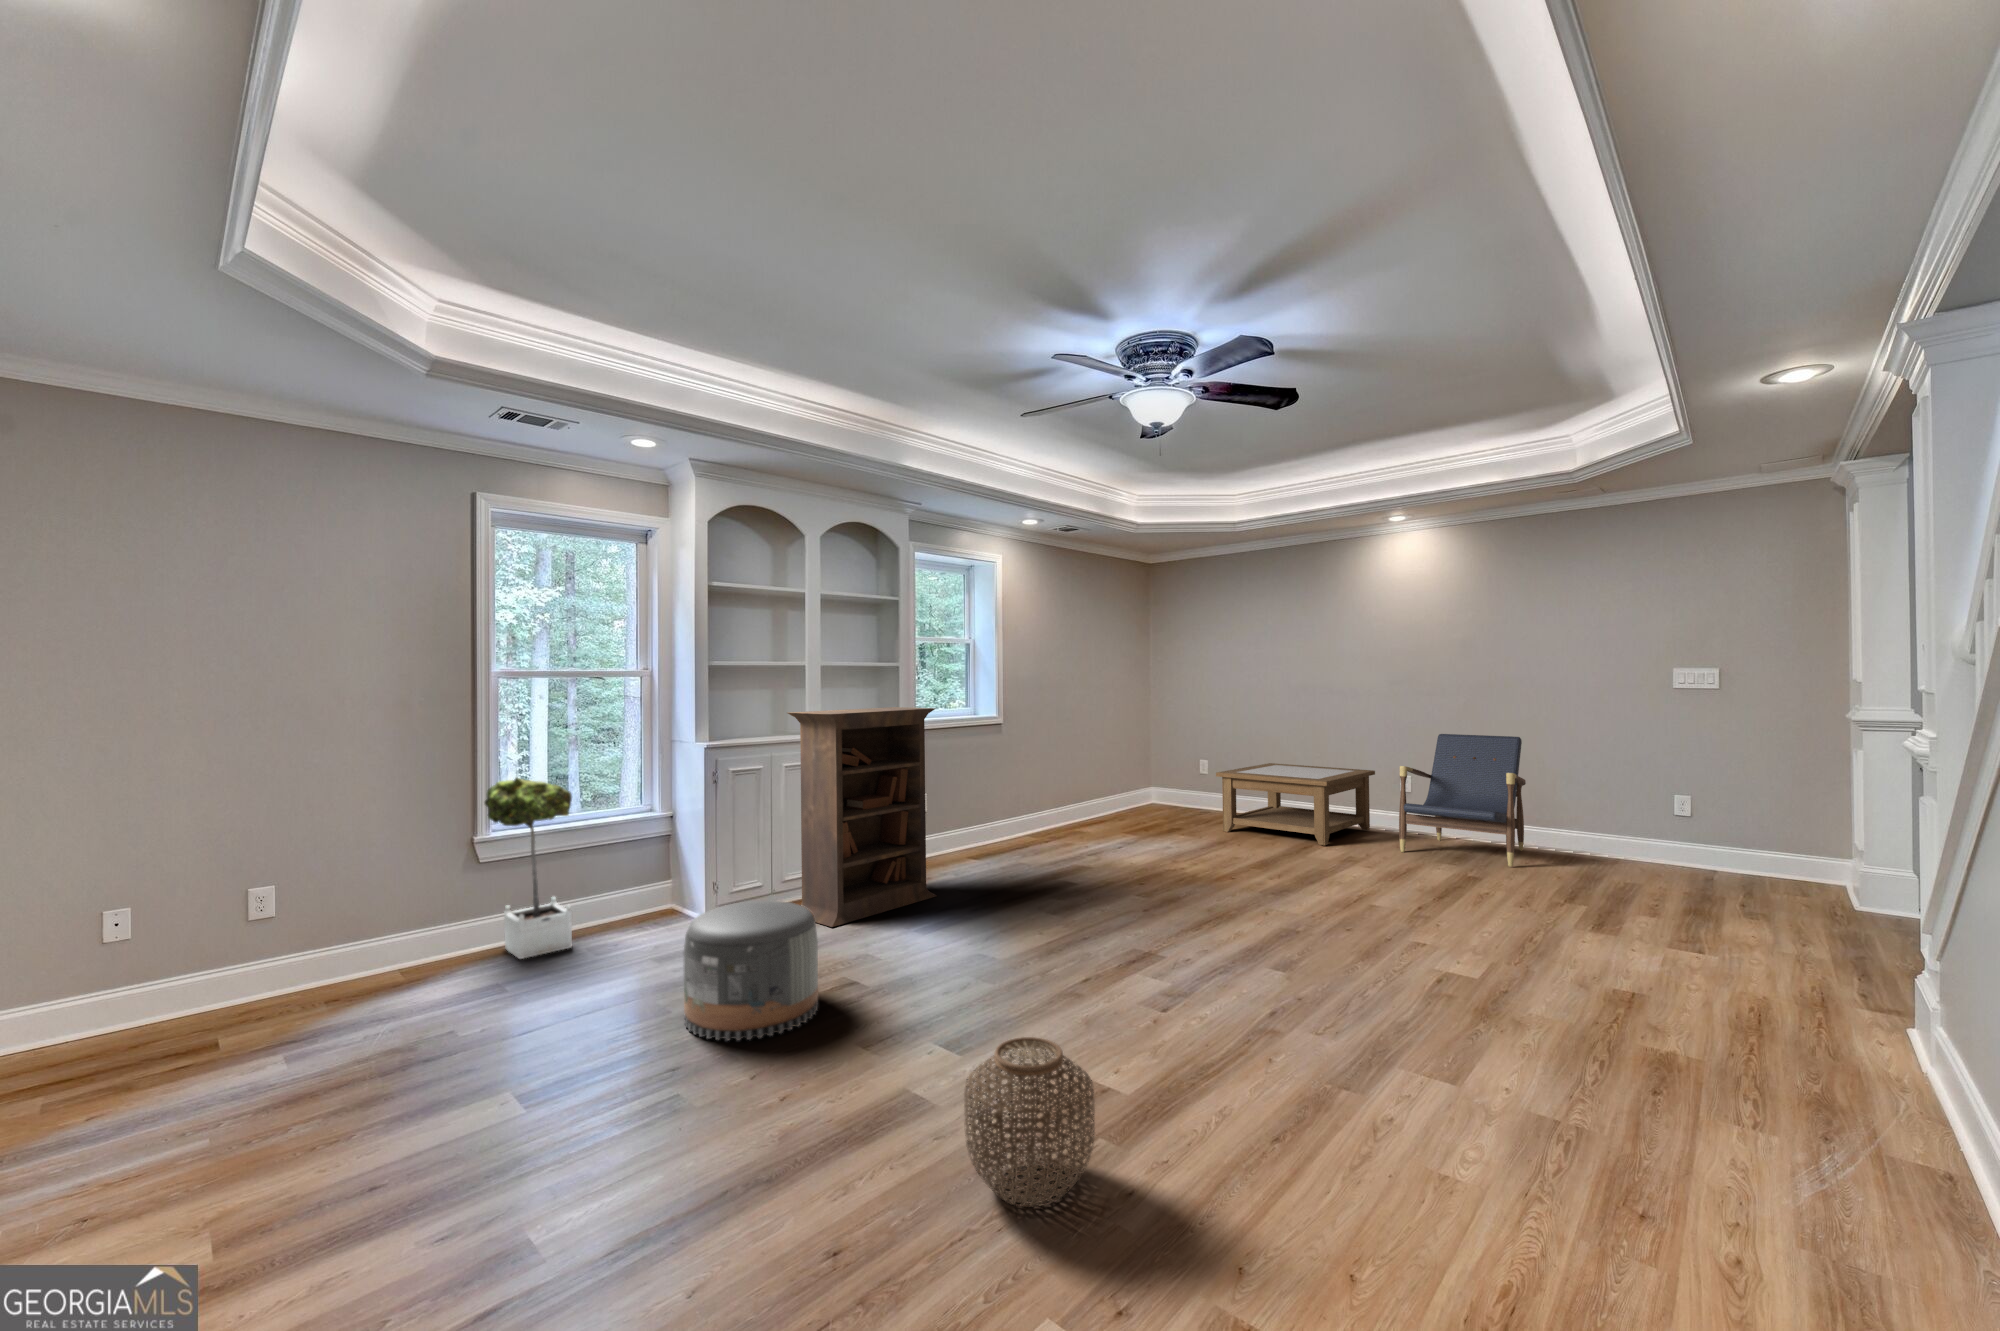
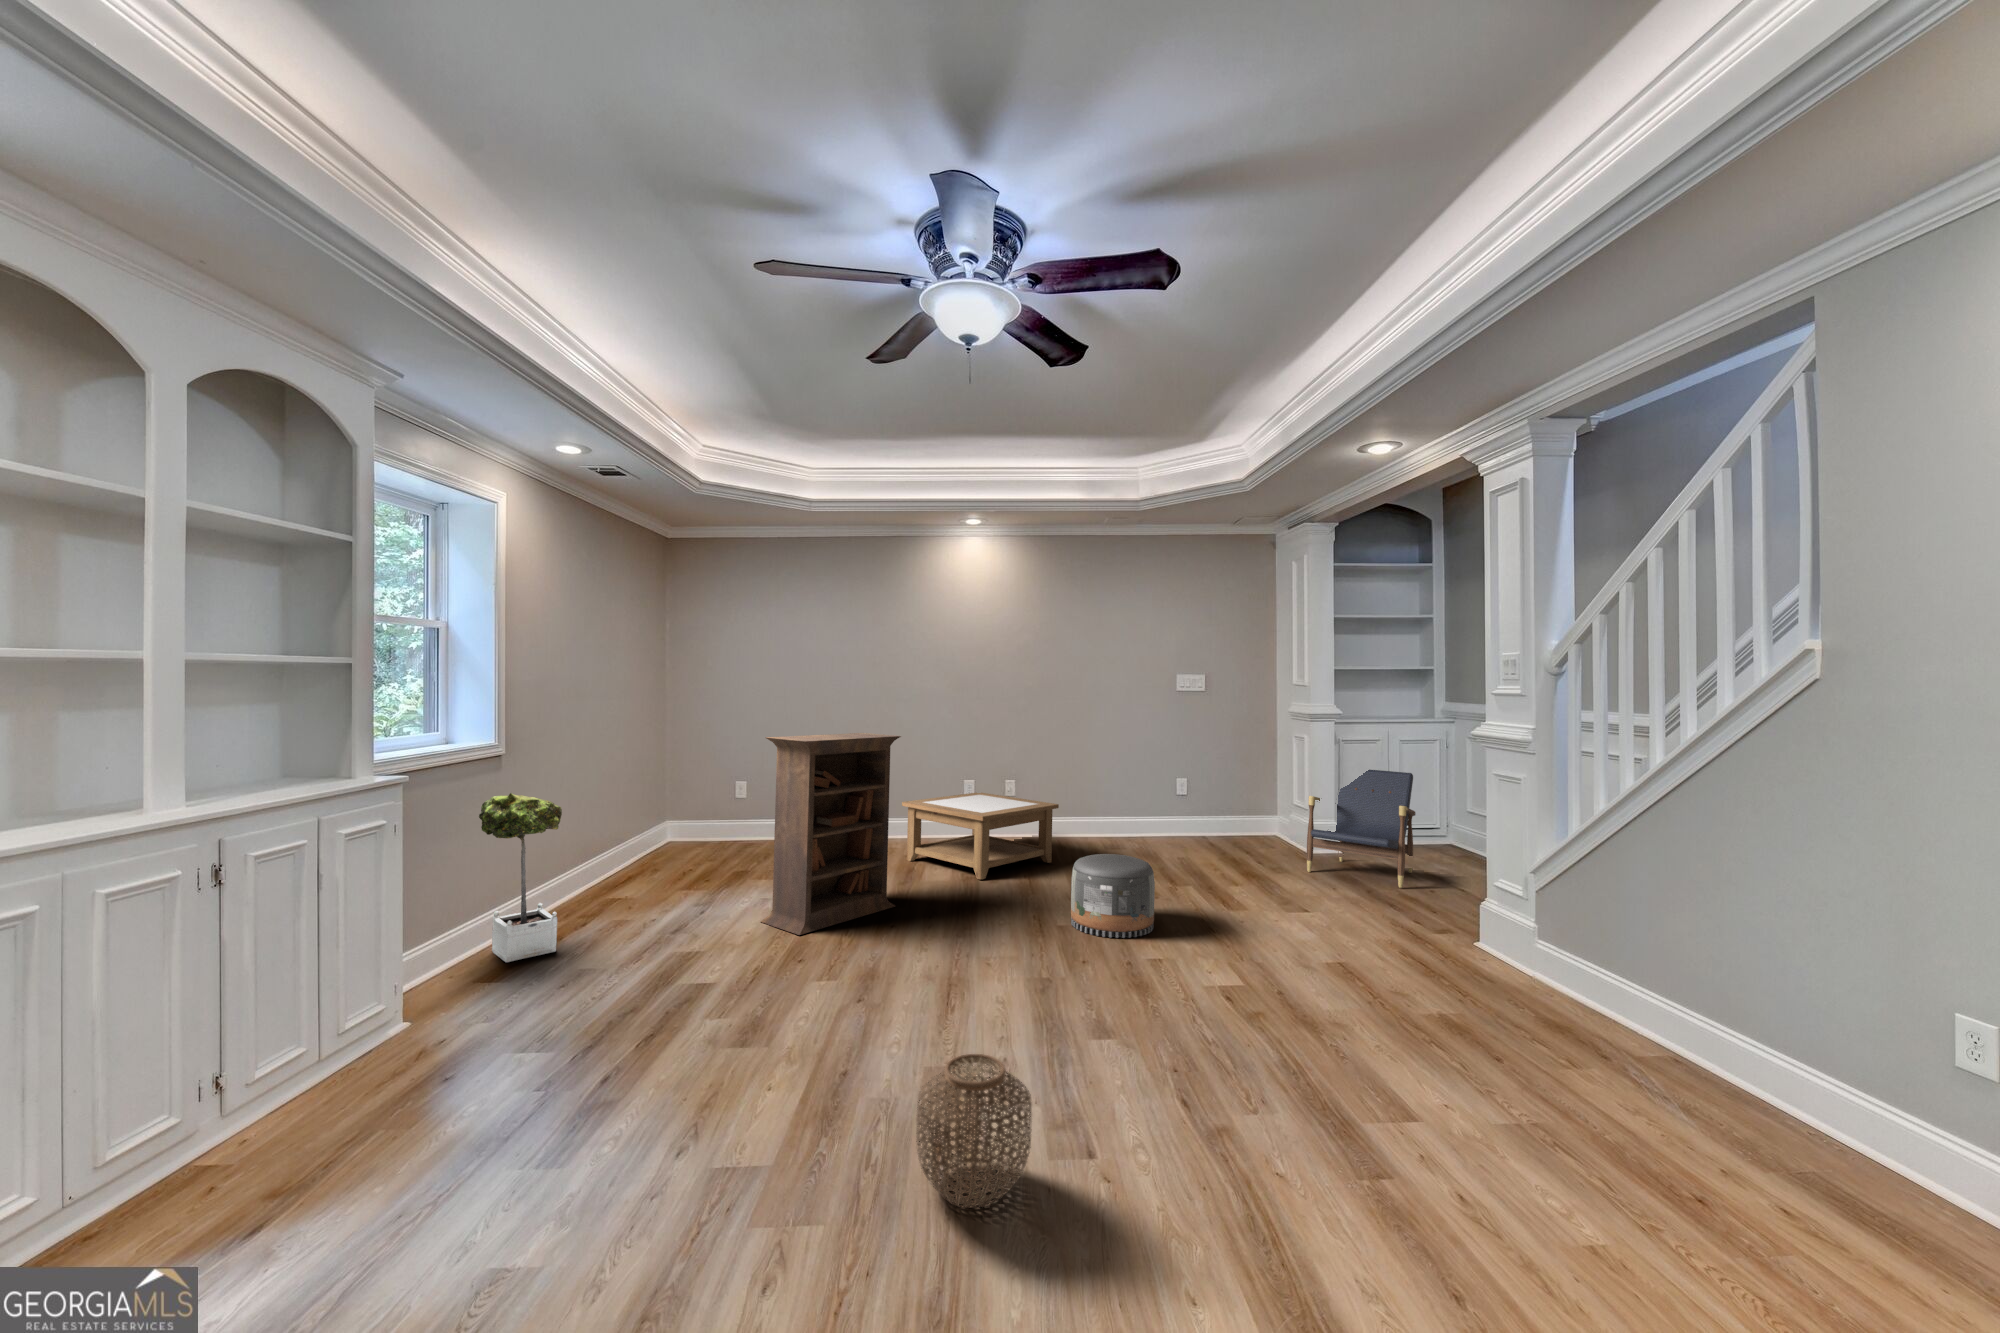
coffee table: present [1216,763,1375,845] -> present [902,793,1059,880]
pouf: present [683,901,818,1041] -> present [1071,854,1155,938]

